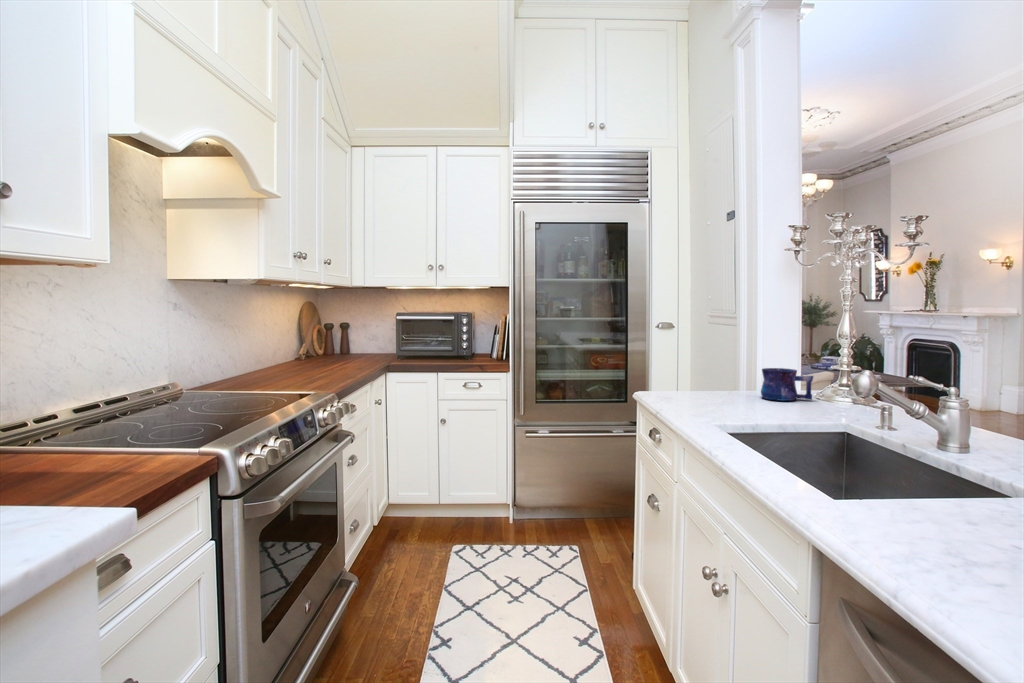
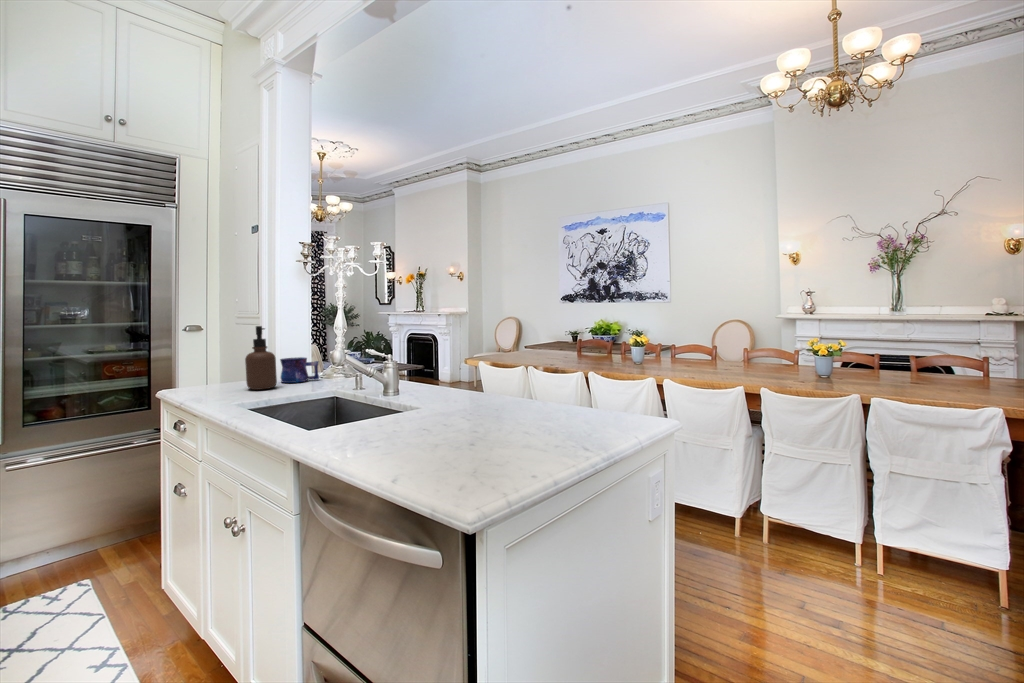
soap dispenser: none [722,328,758,405] -> present [245,326,277,390]

